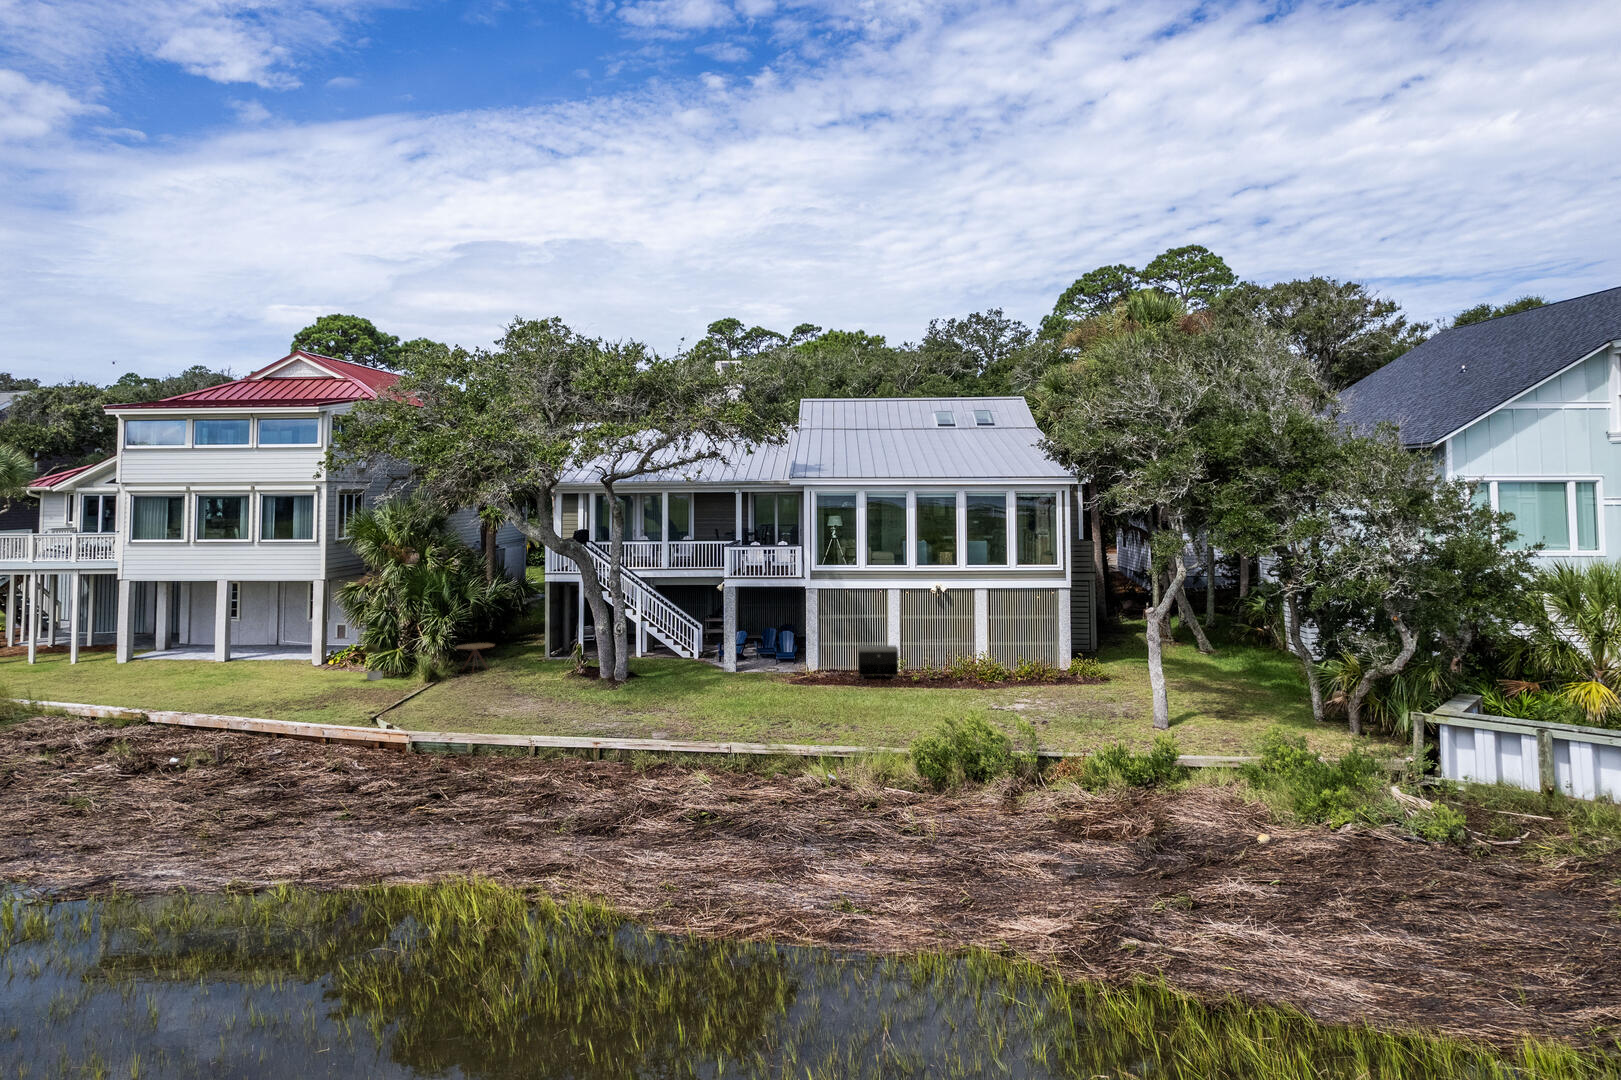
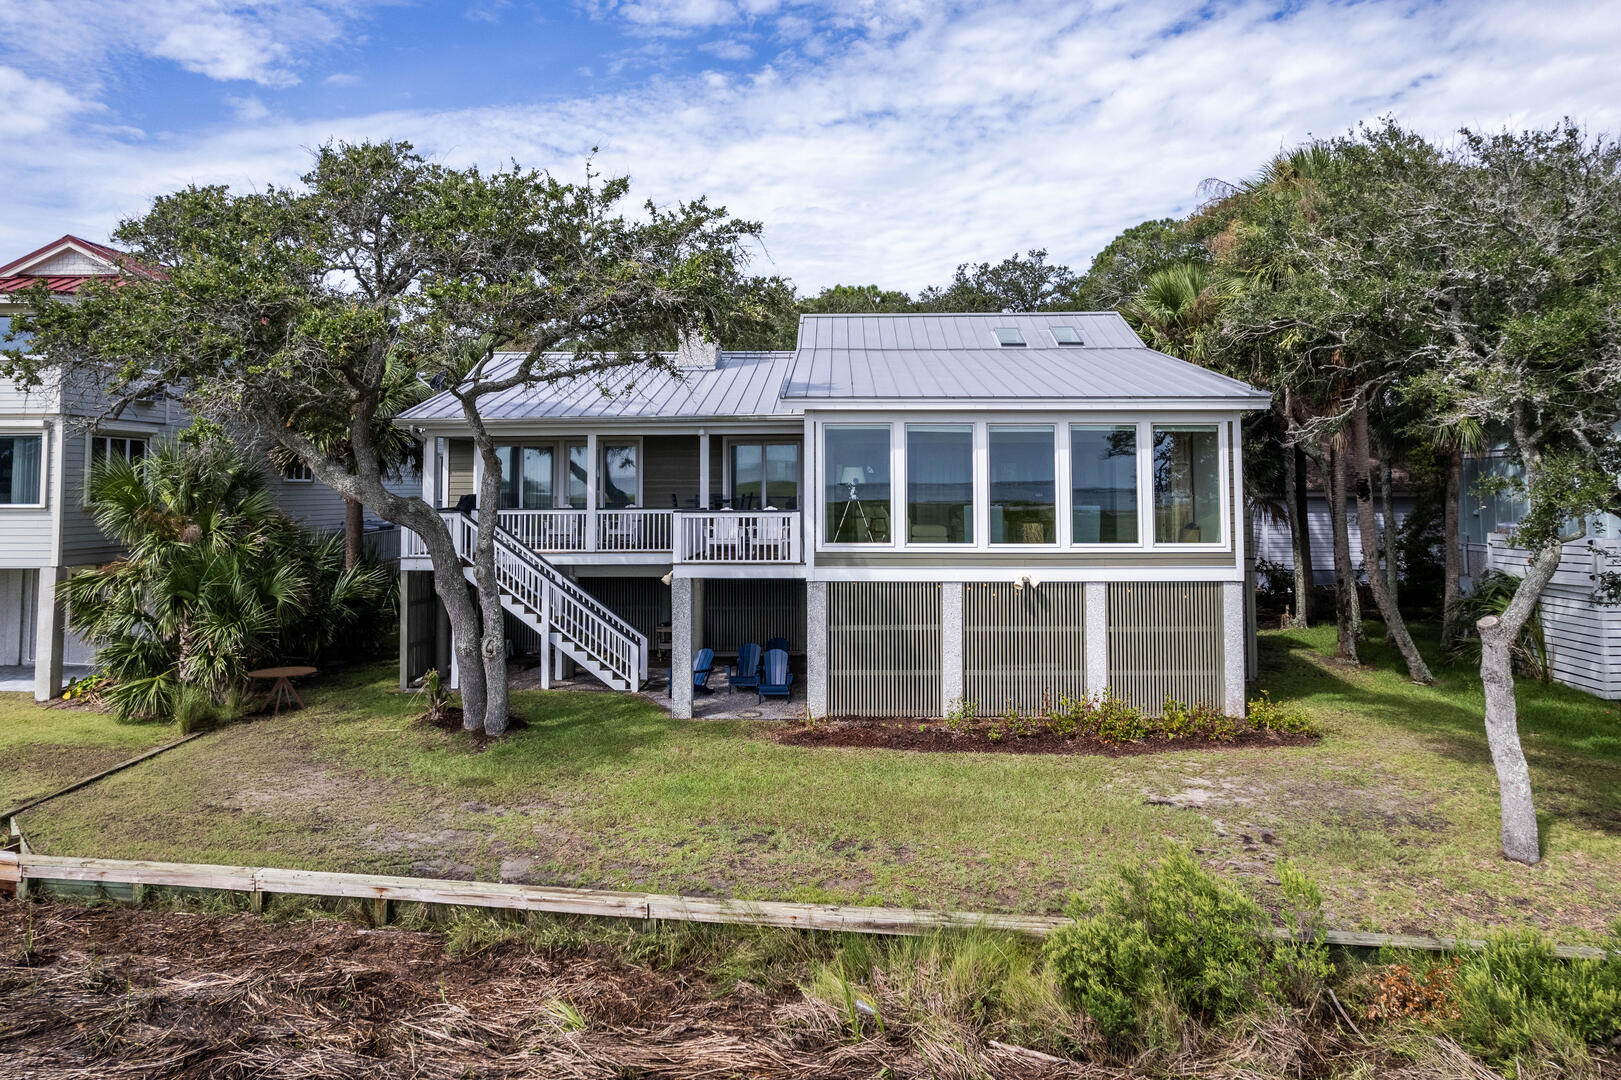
potted tree: present [365,644,382,681] -> none [89,667,122,729]
storage bench: present [858,645,898,678] -> none [893,674,961,729]

